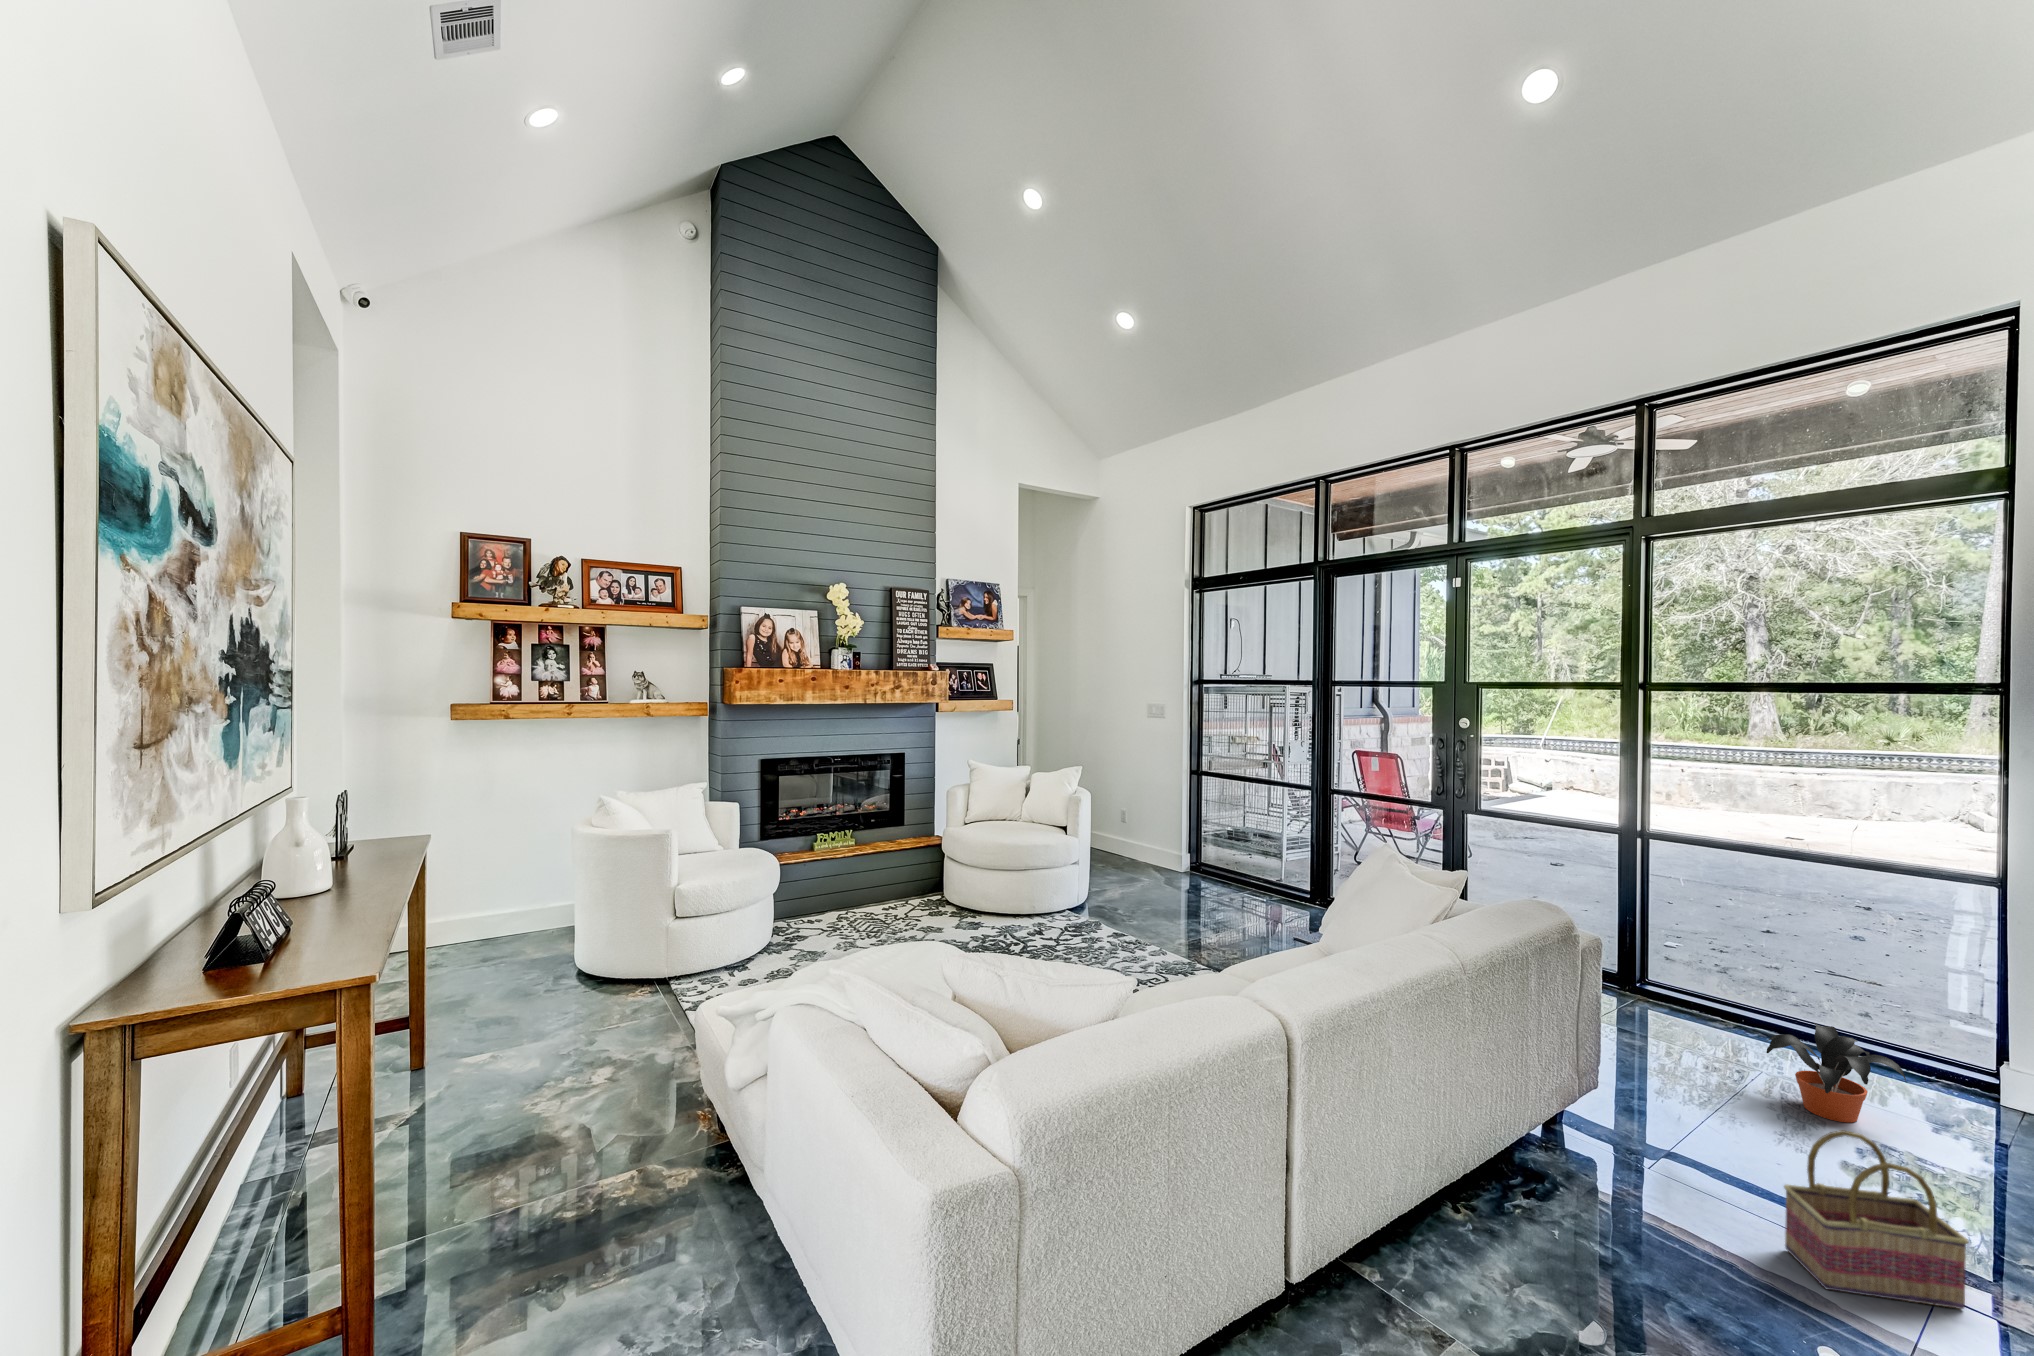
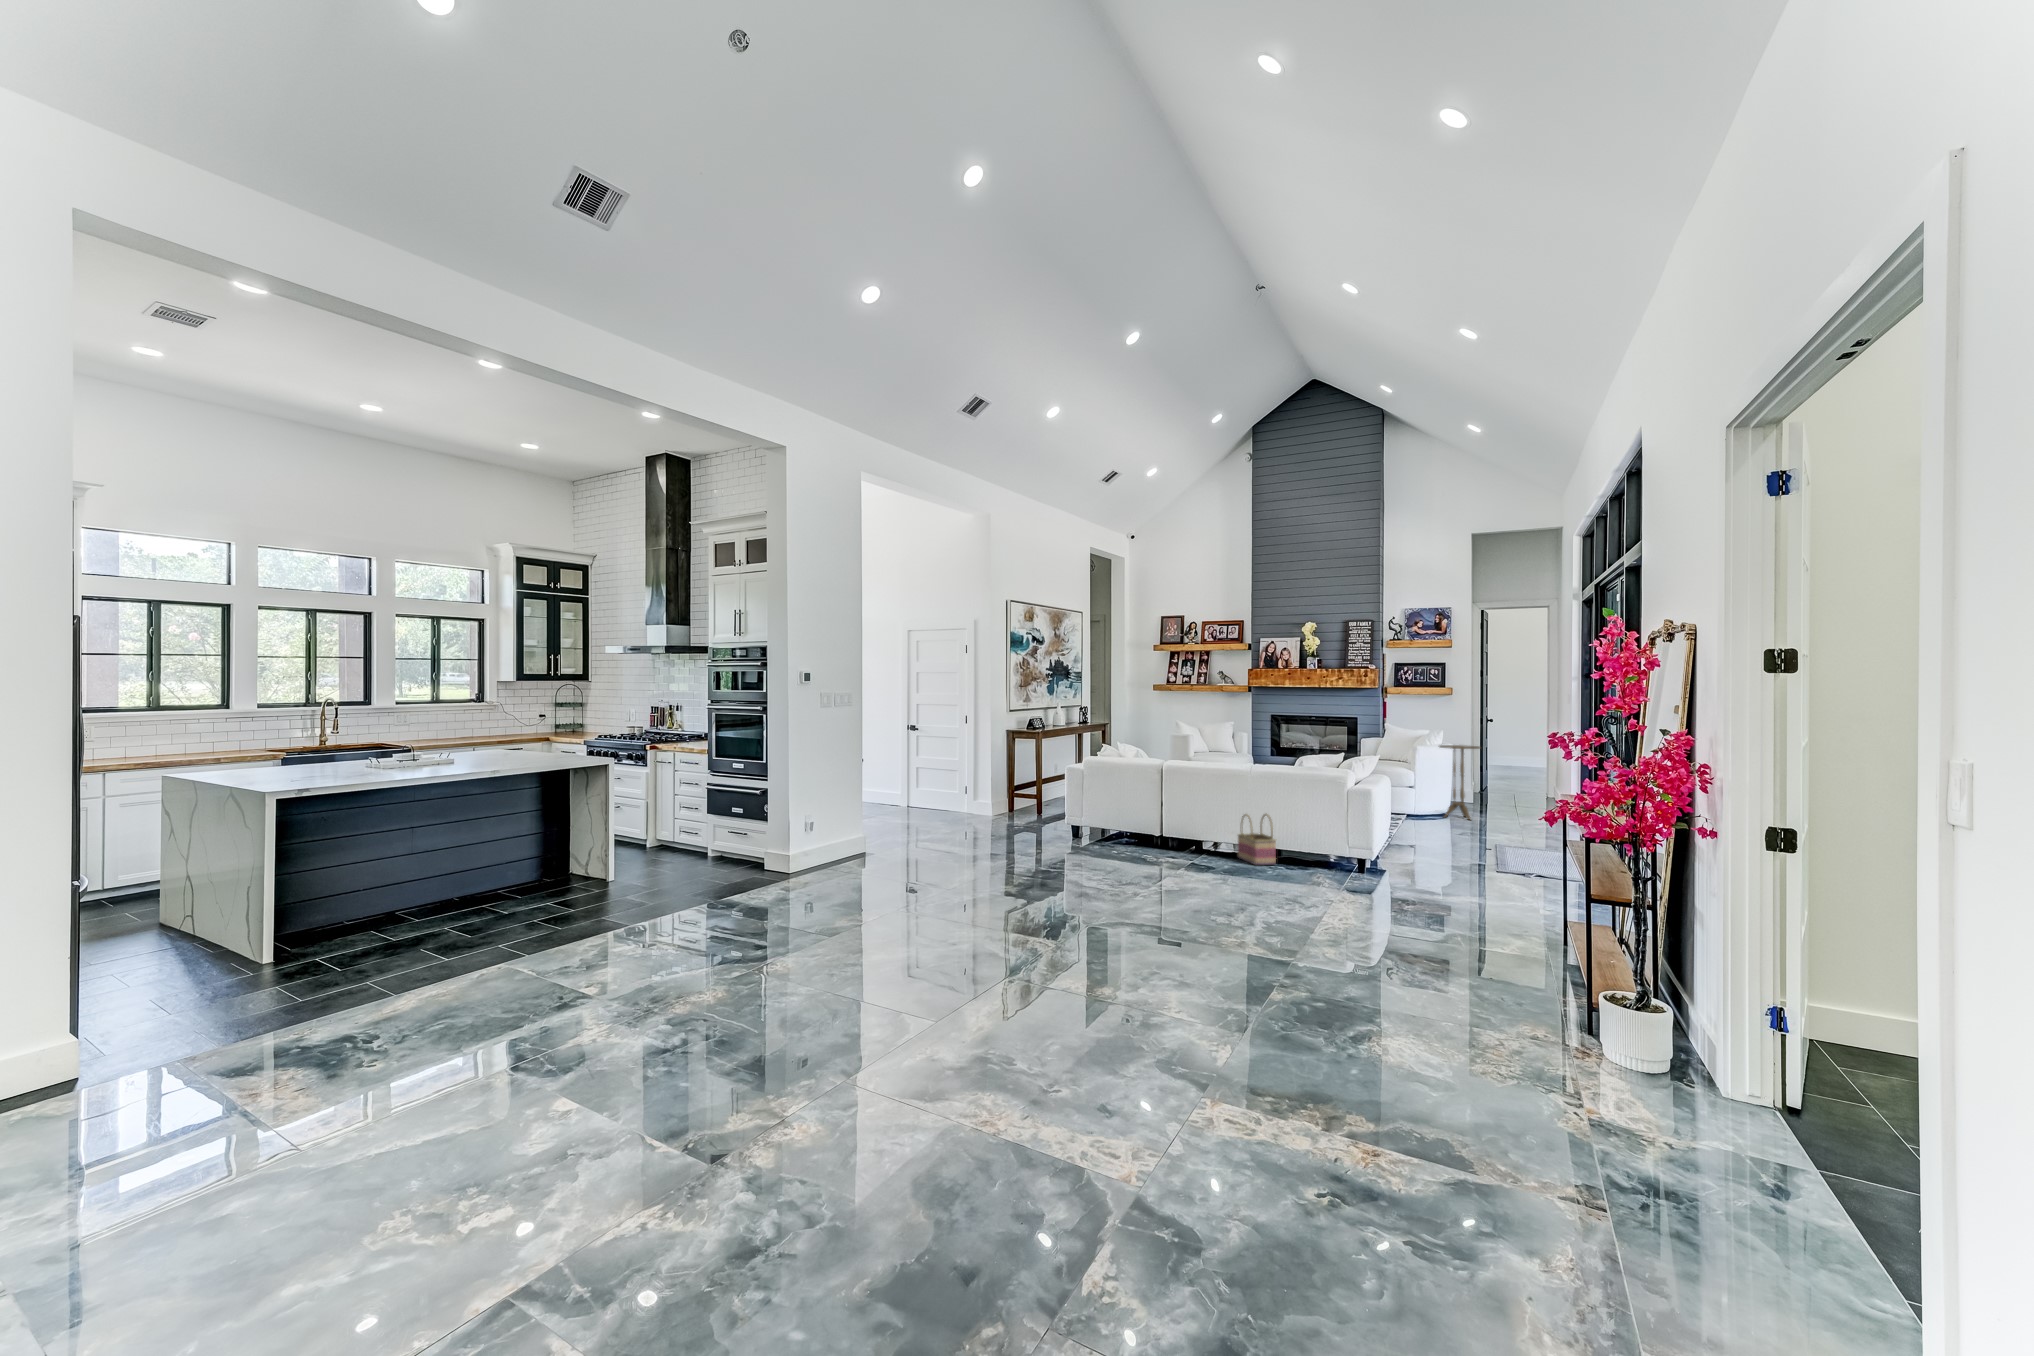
side table: none [1115,790,1172,905] -> present [1440,745,1480,820]
potted plant: present [1766,1023,1906,1122] -> none [1397,833,1456,876]

